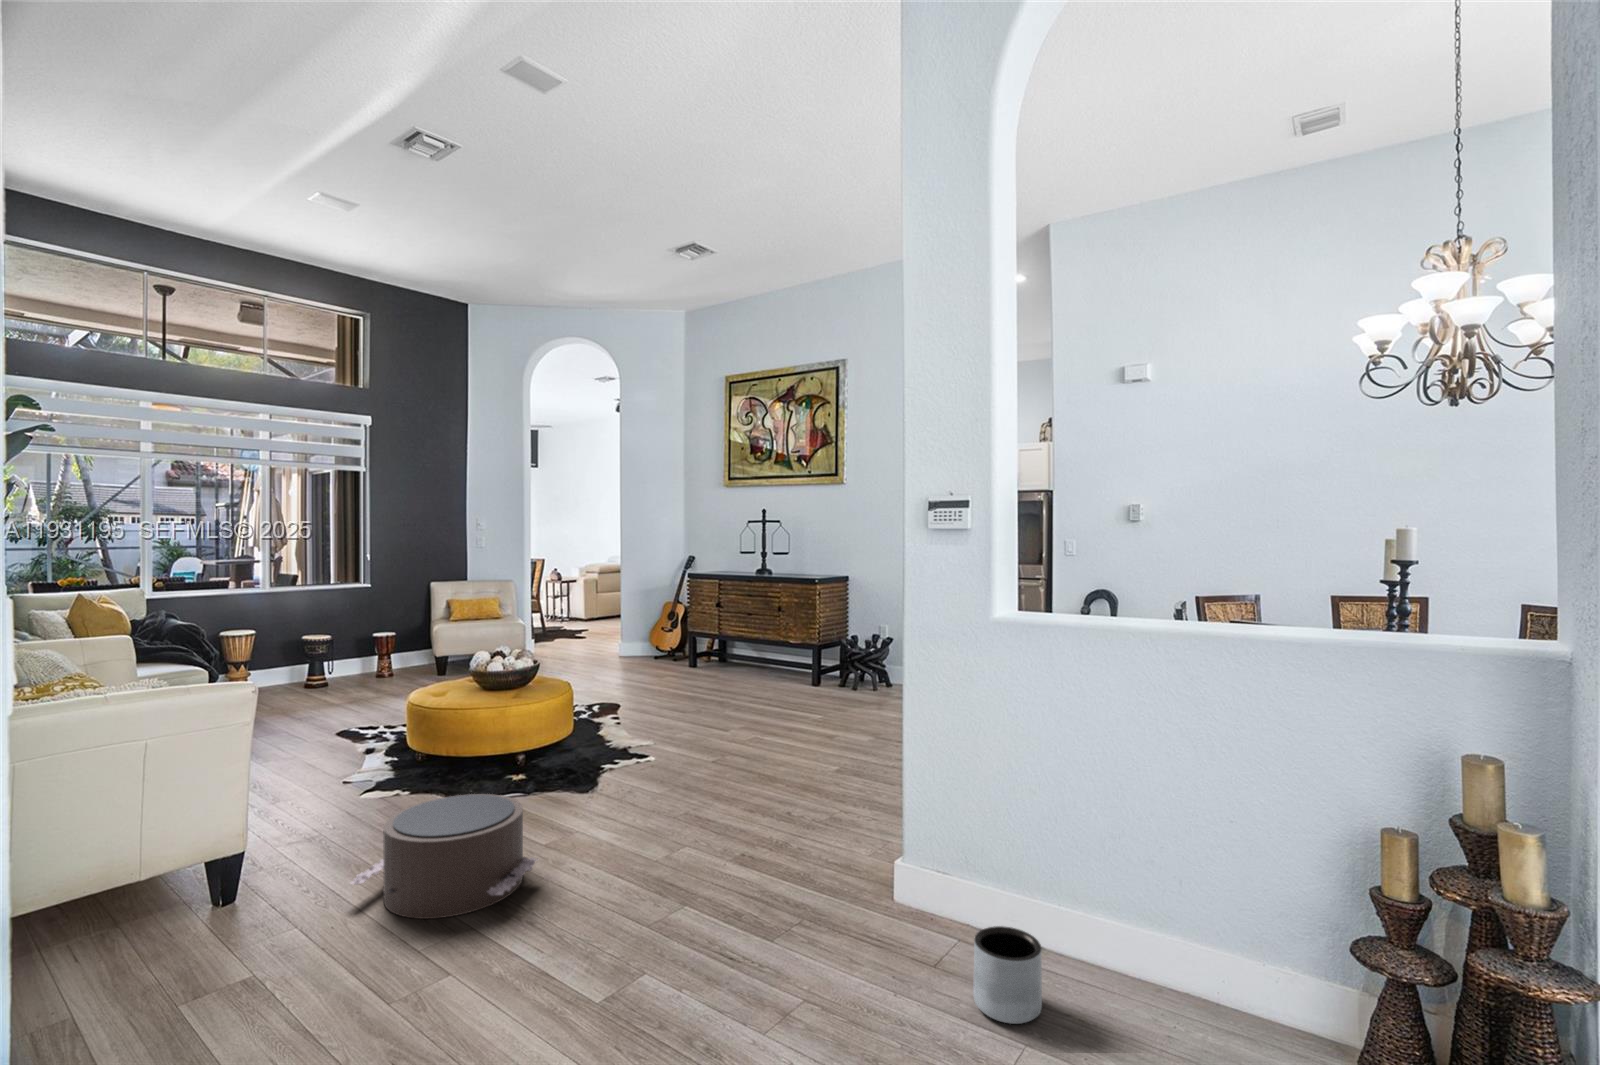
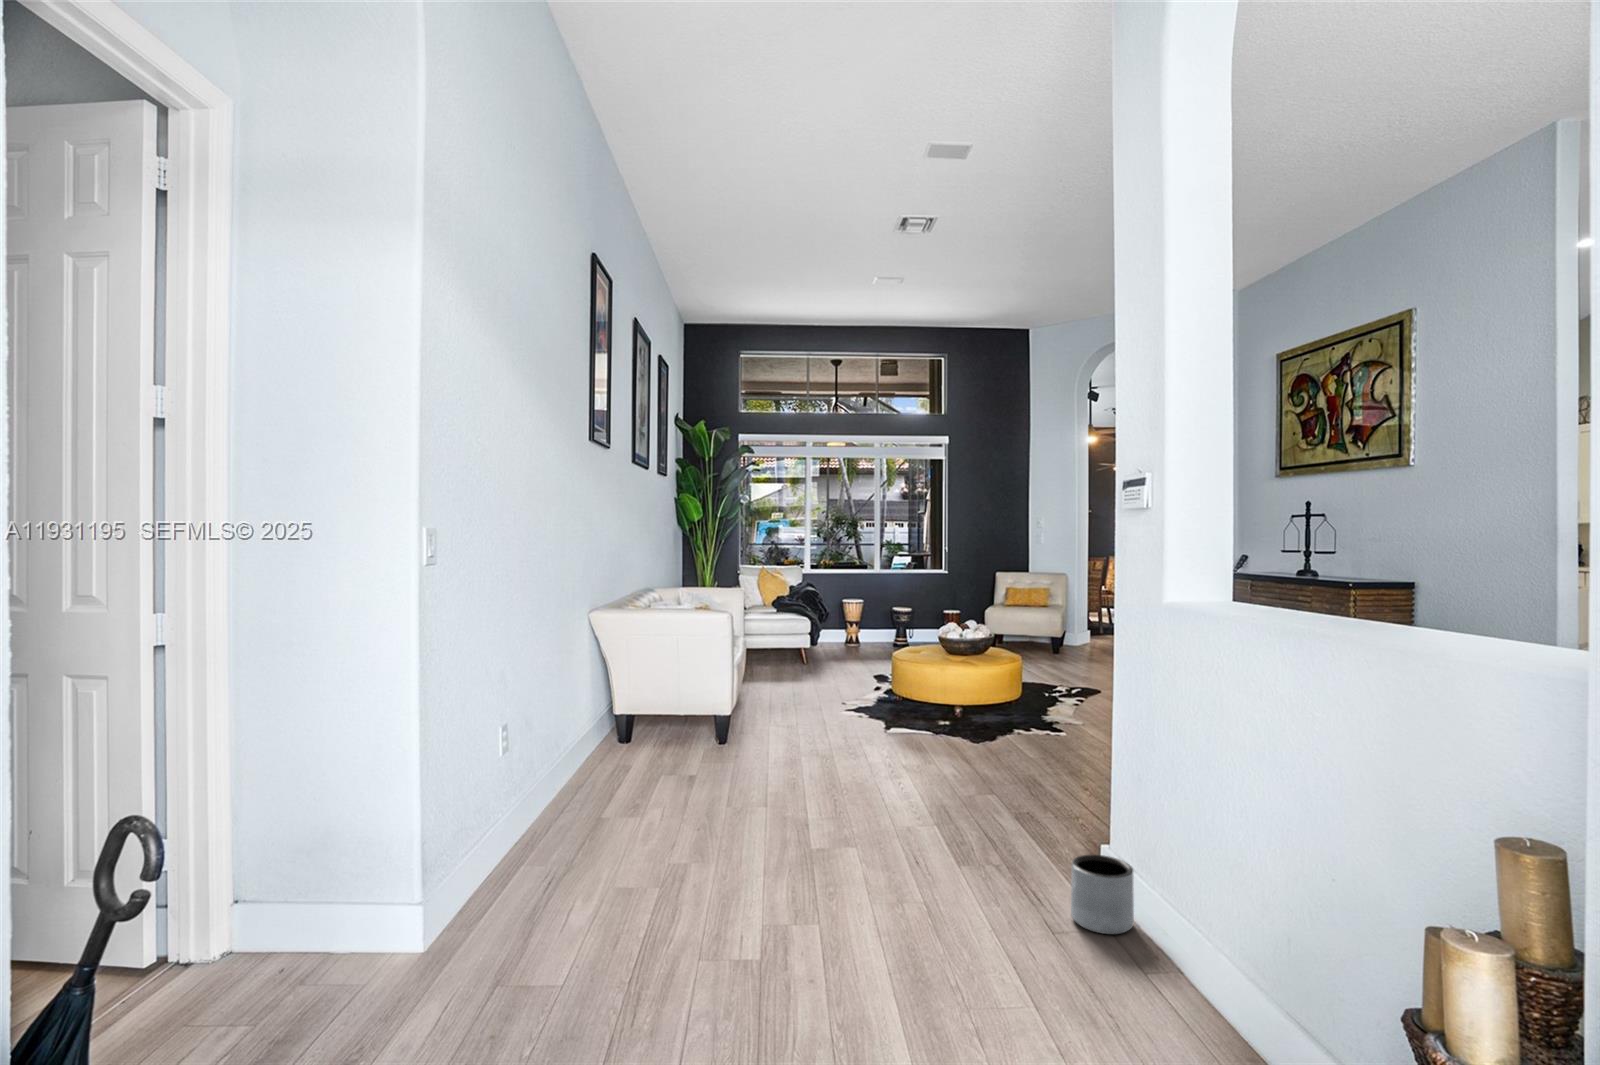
pouf: present [351,794,536,919] -> none [786,701,892,772]

